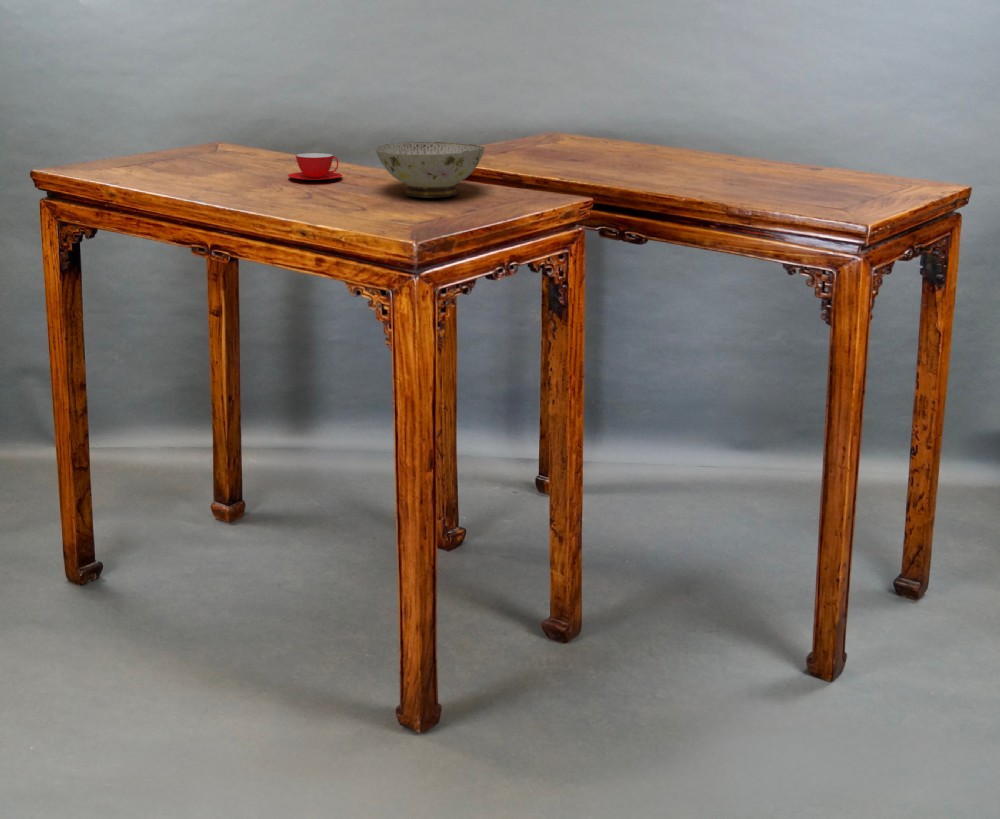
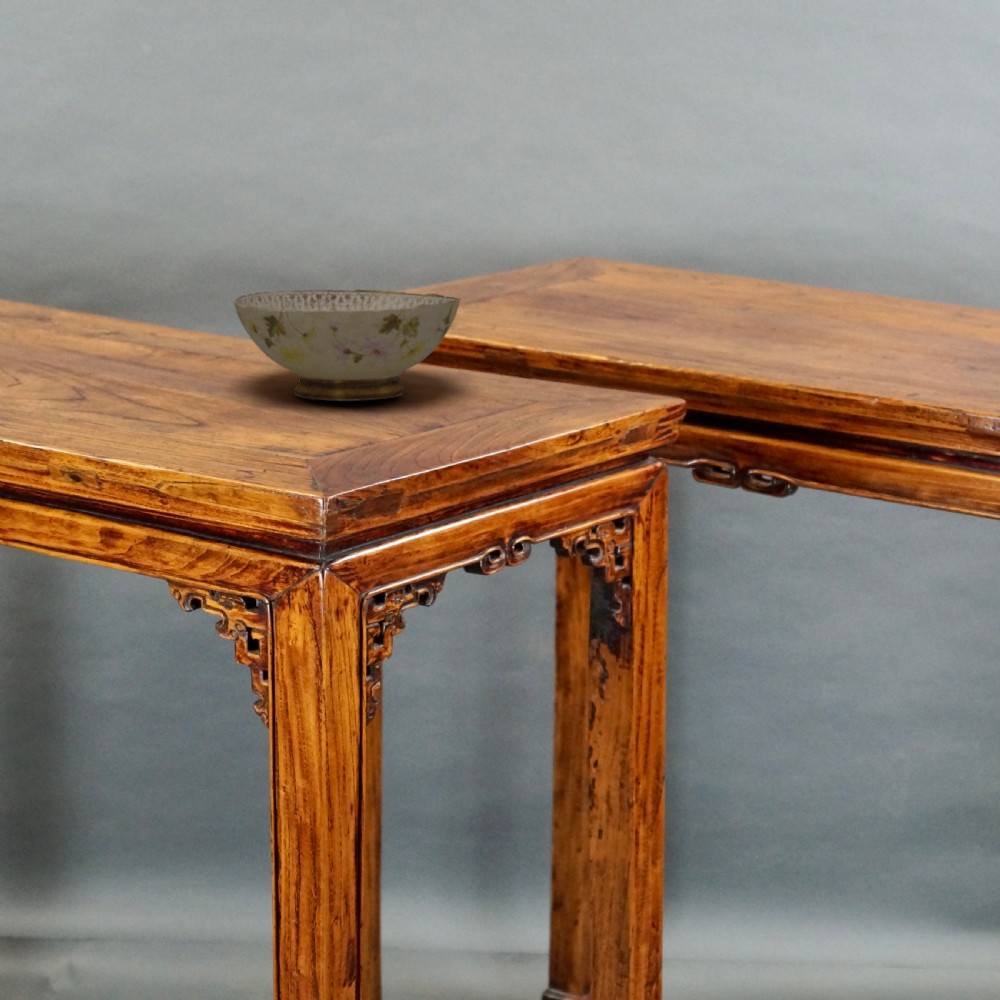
teacup: present [288,153,342,180] -> none [47,313,161,367]

